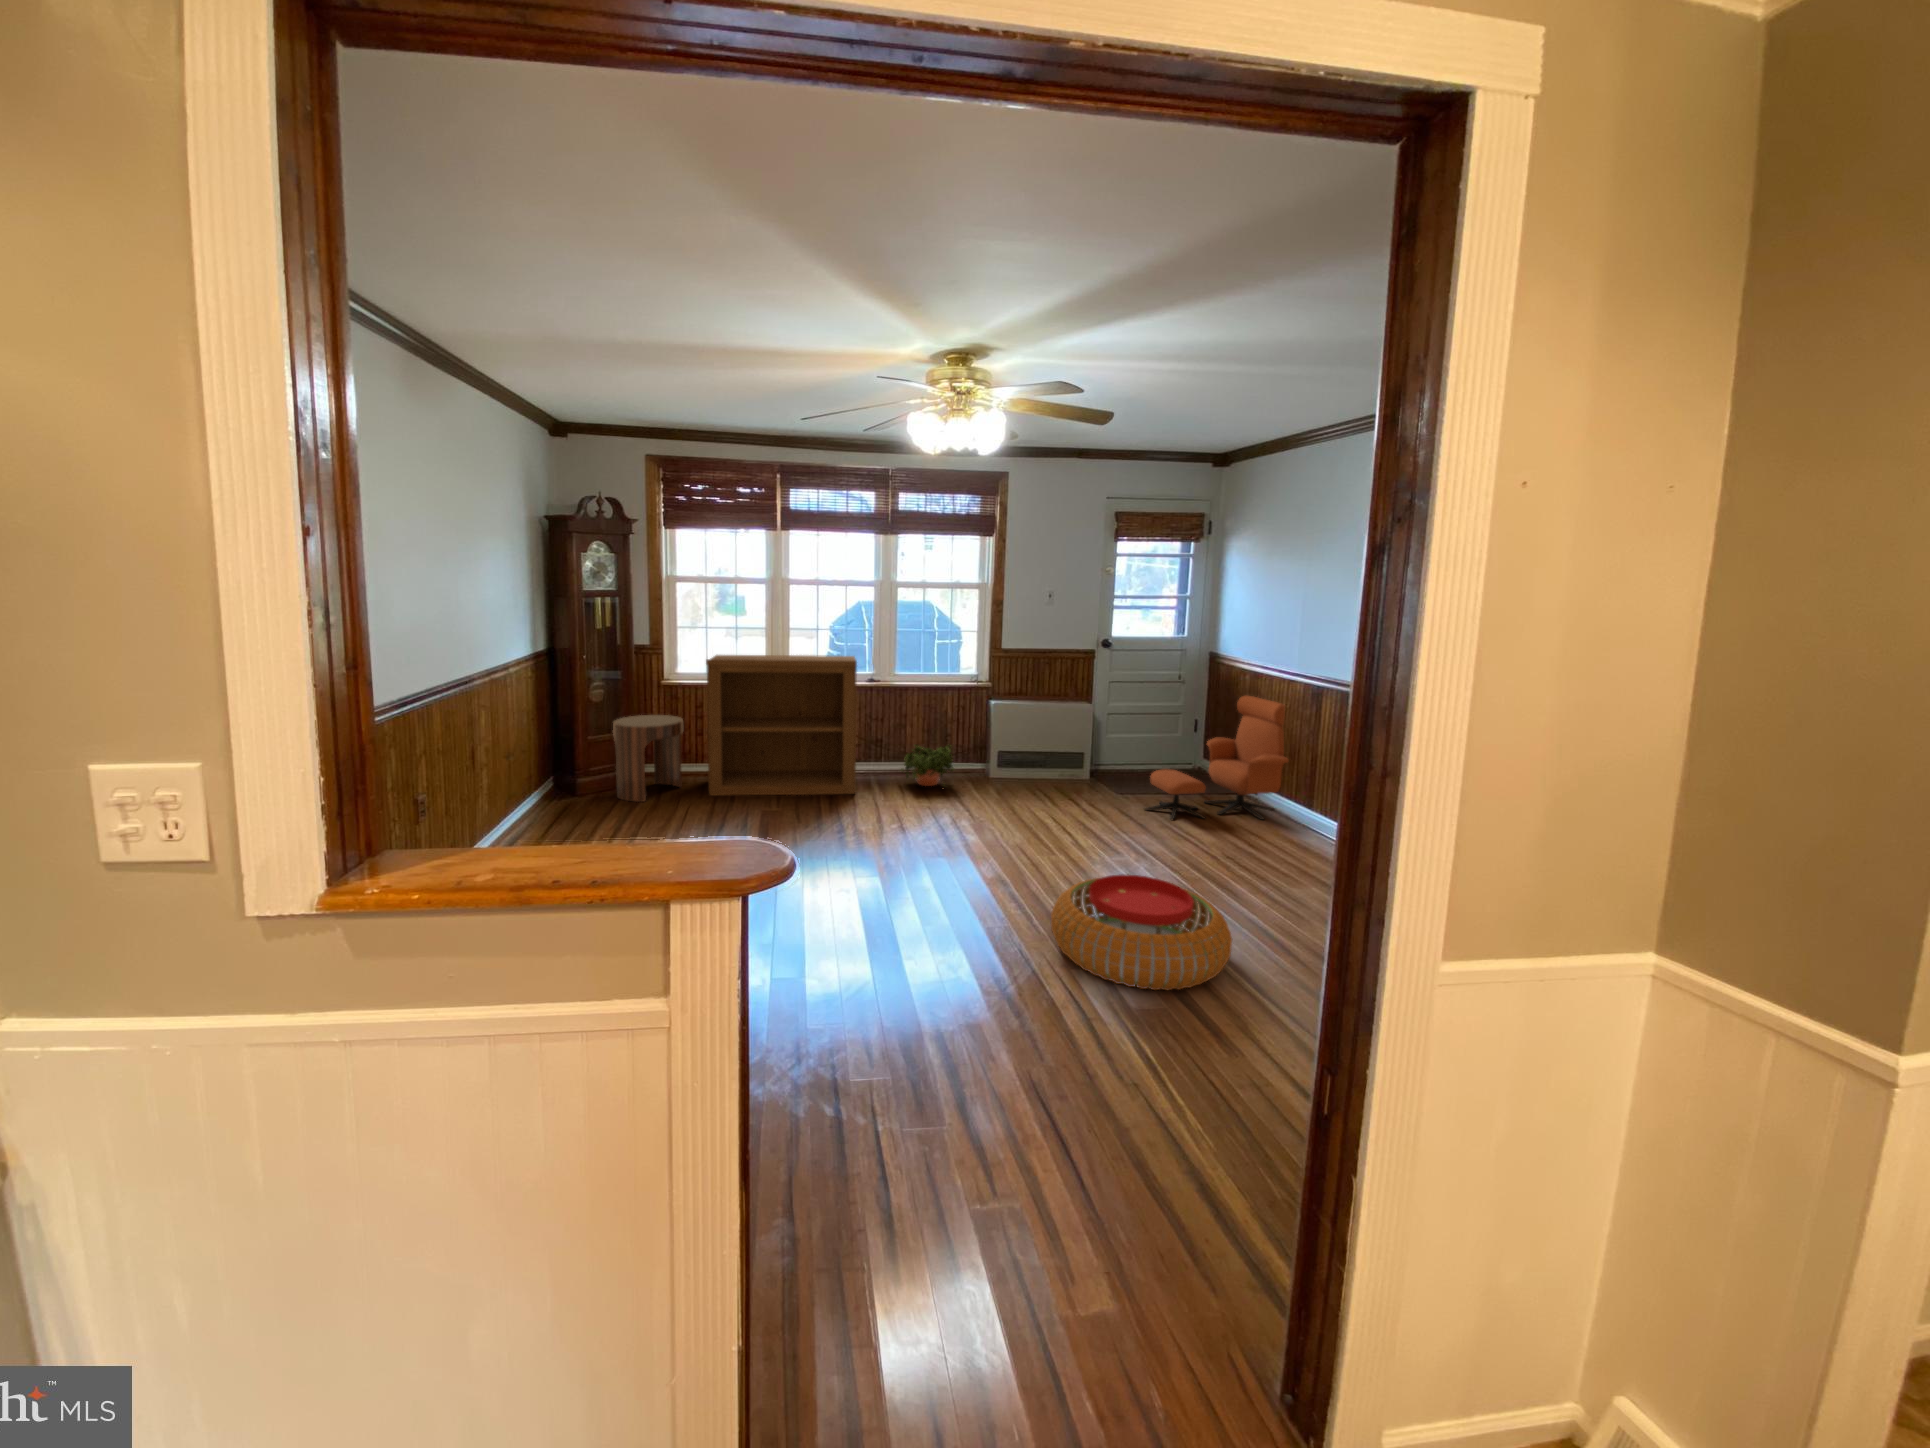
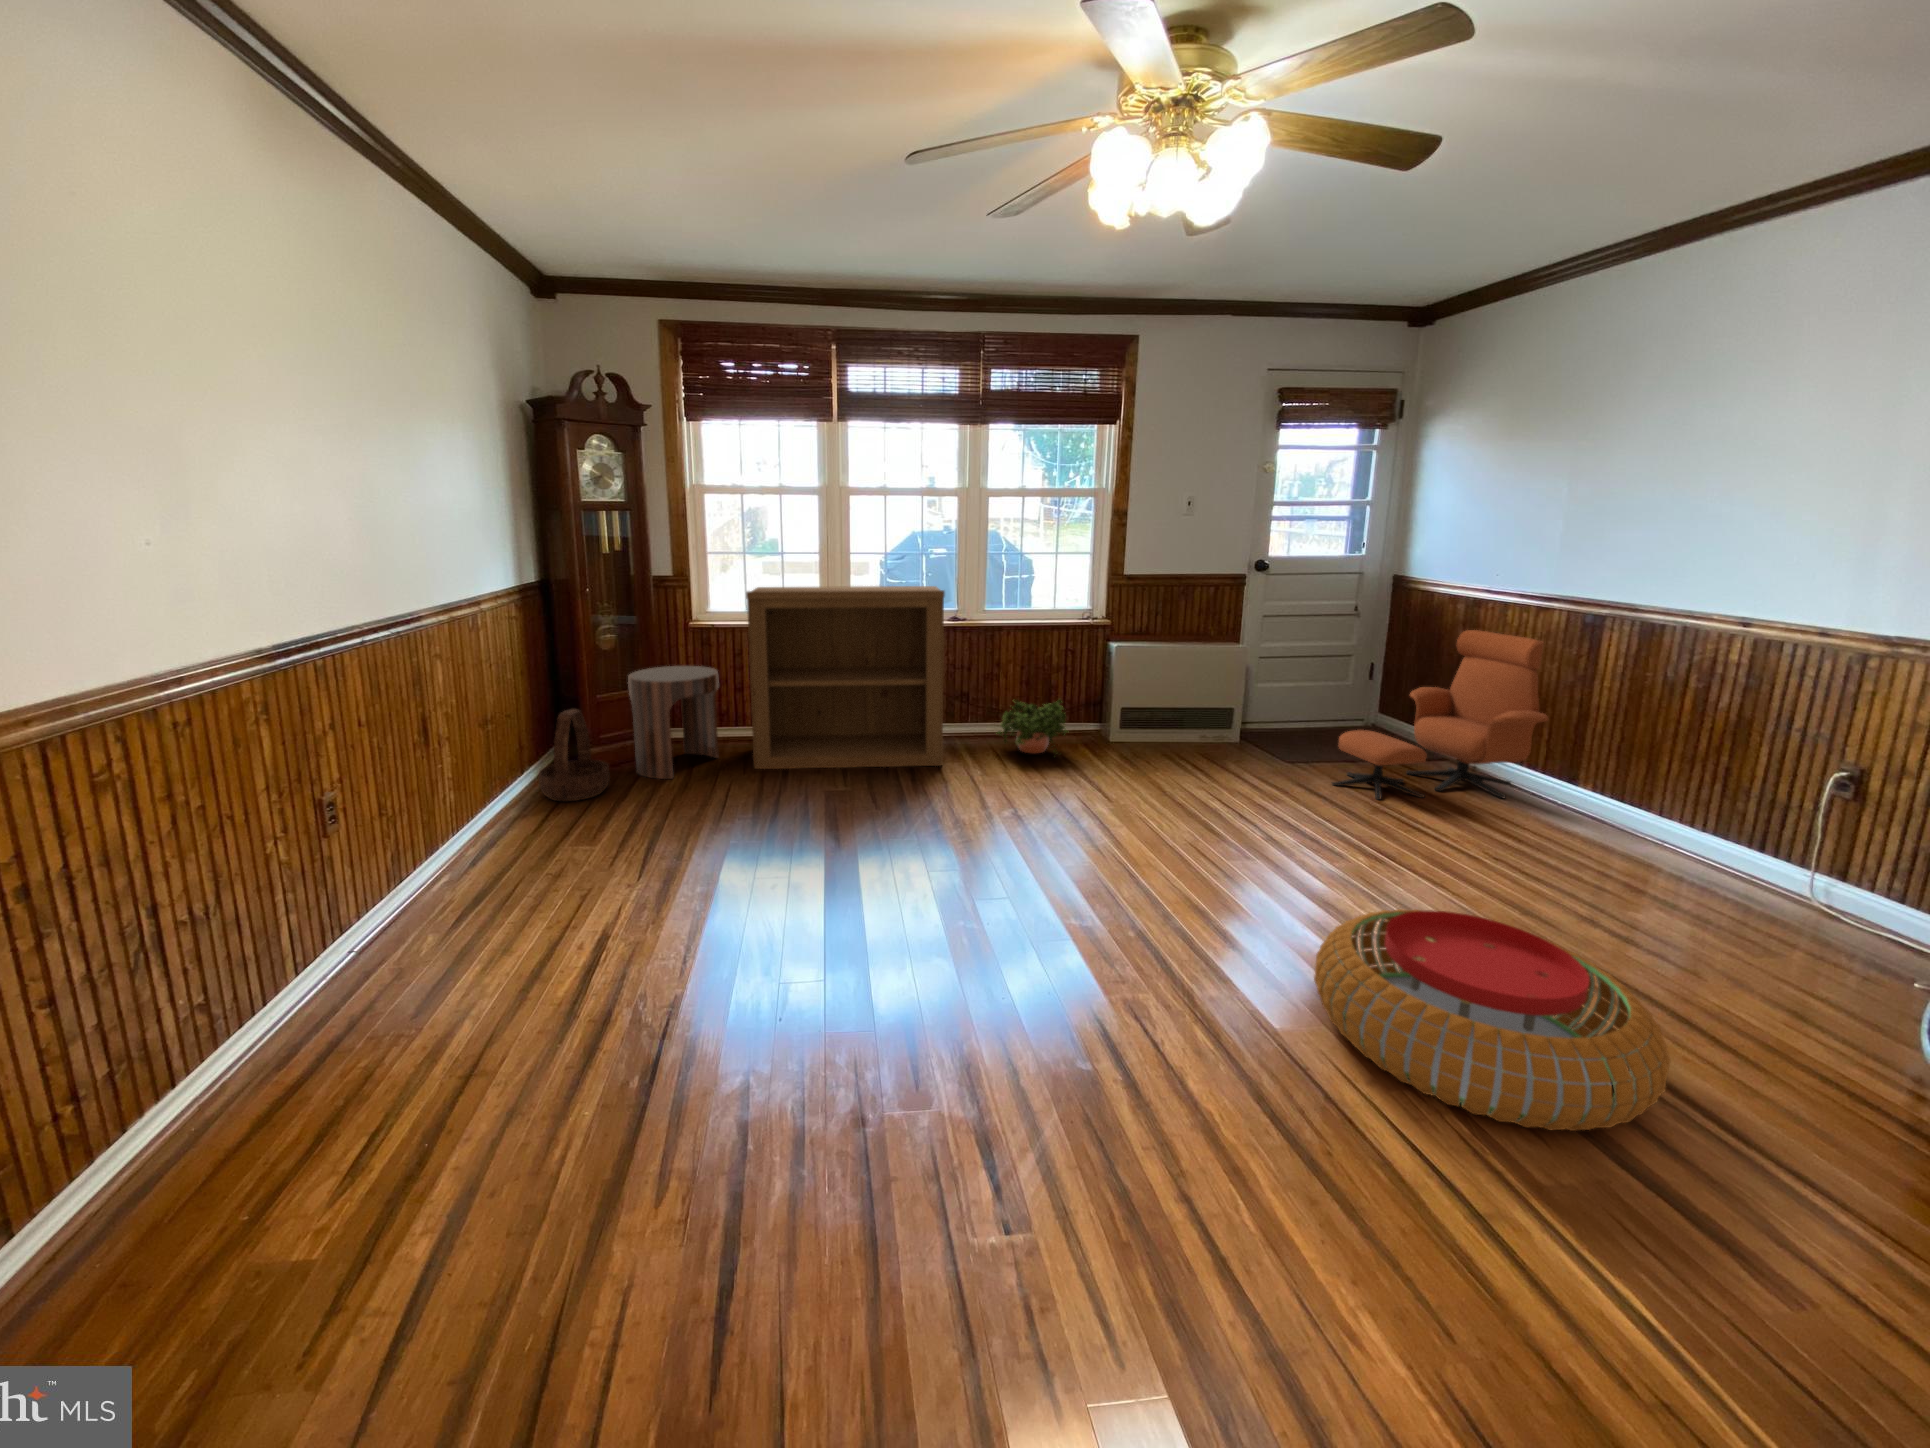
basket: none [543,747,597,817] -> present [539,709,610,801]

